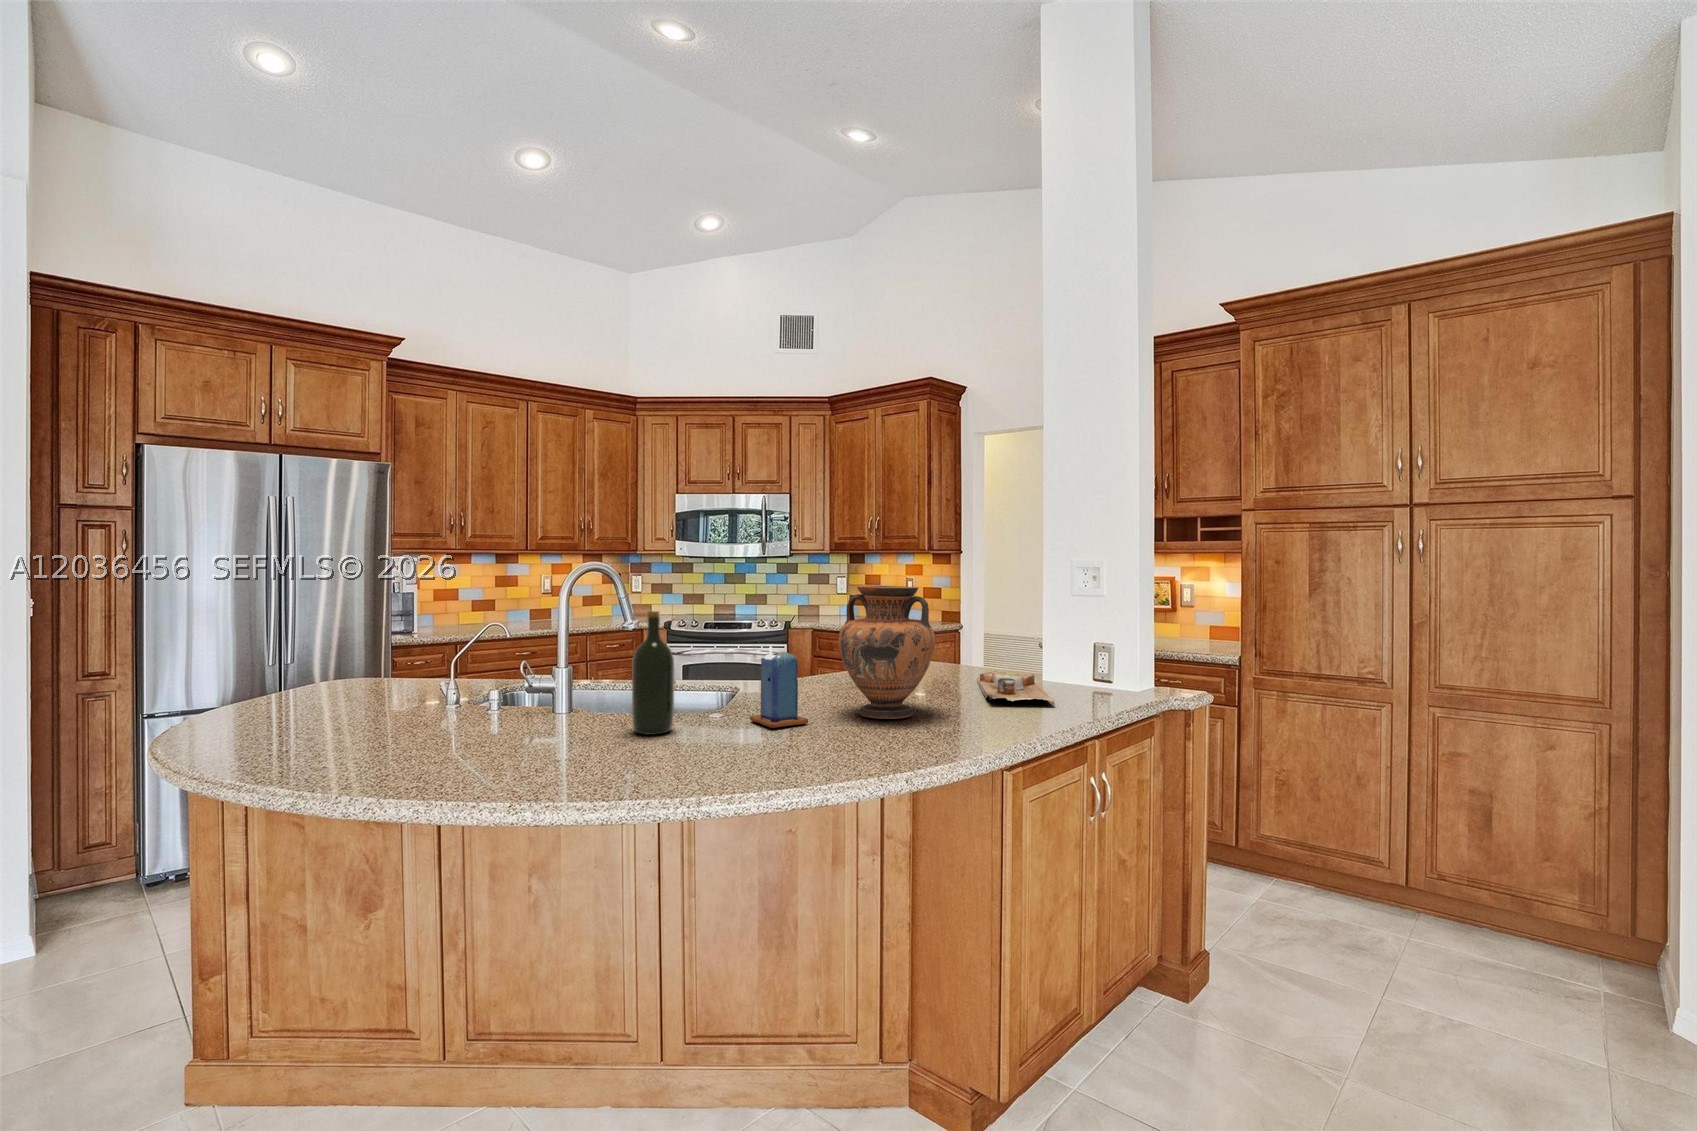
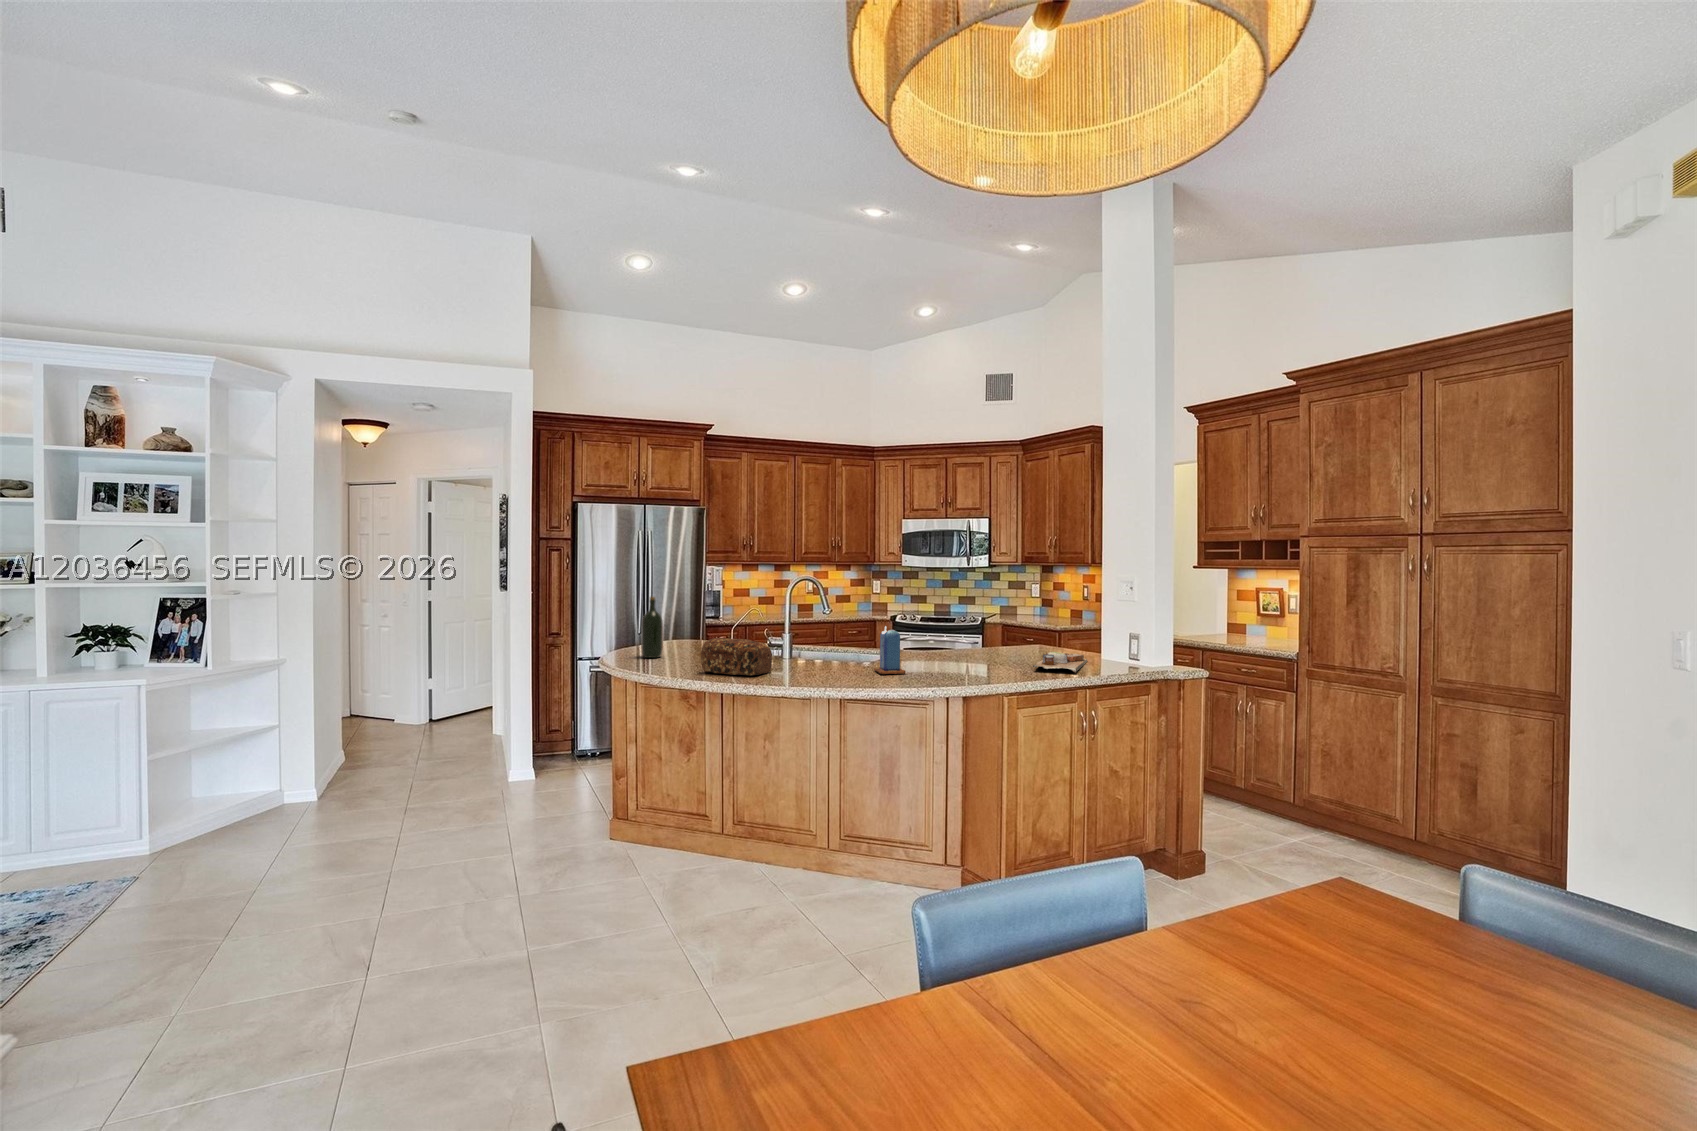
vase: present [839,585,935,719] -> none [929,591,990,674]
wine bottle: present [632,611,674,735] -> present [642,597,663,658]
bread loaf: none [428,680,570,749] -> present [701,638,772,676]

